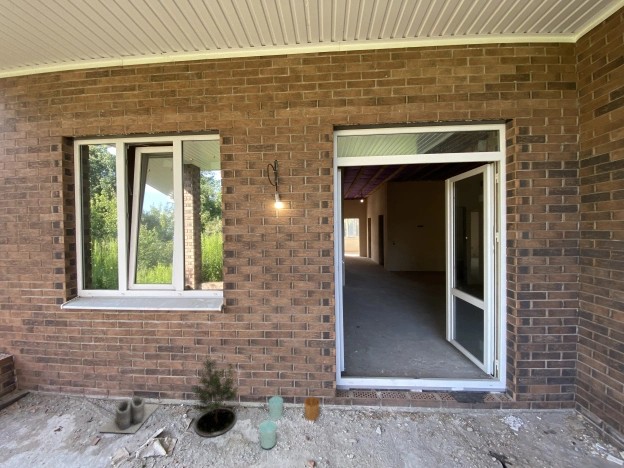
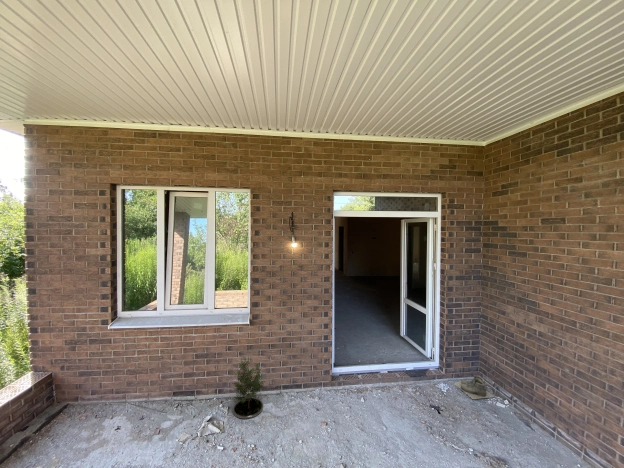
bucket: present [259,391,320,449] -> none [286,379,323,421]
boots: present [100,396,160,433] -> present [454,375,494,399]

